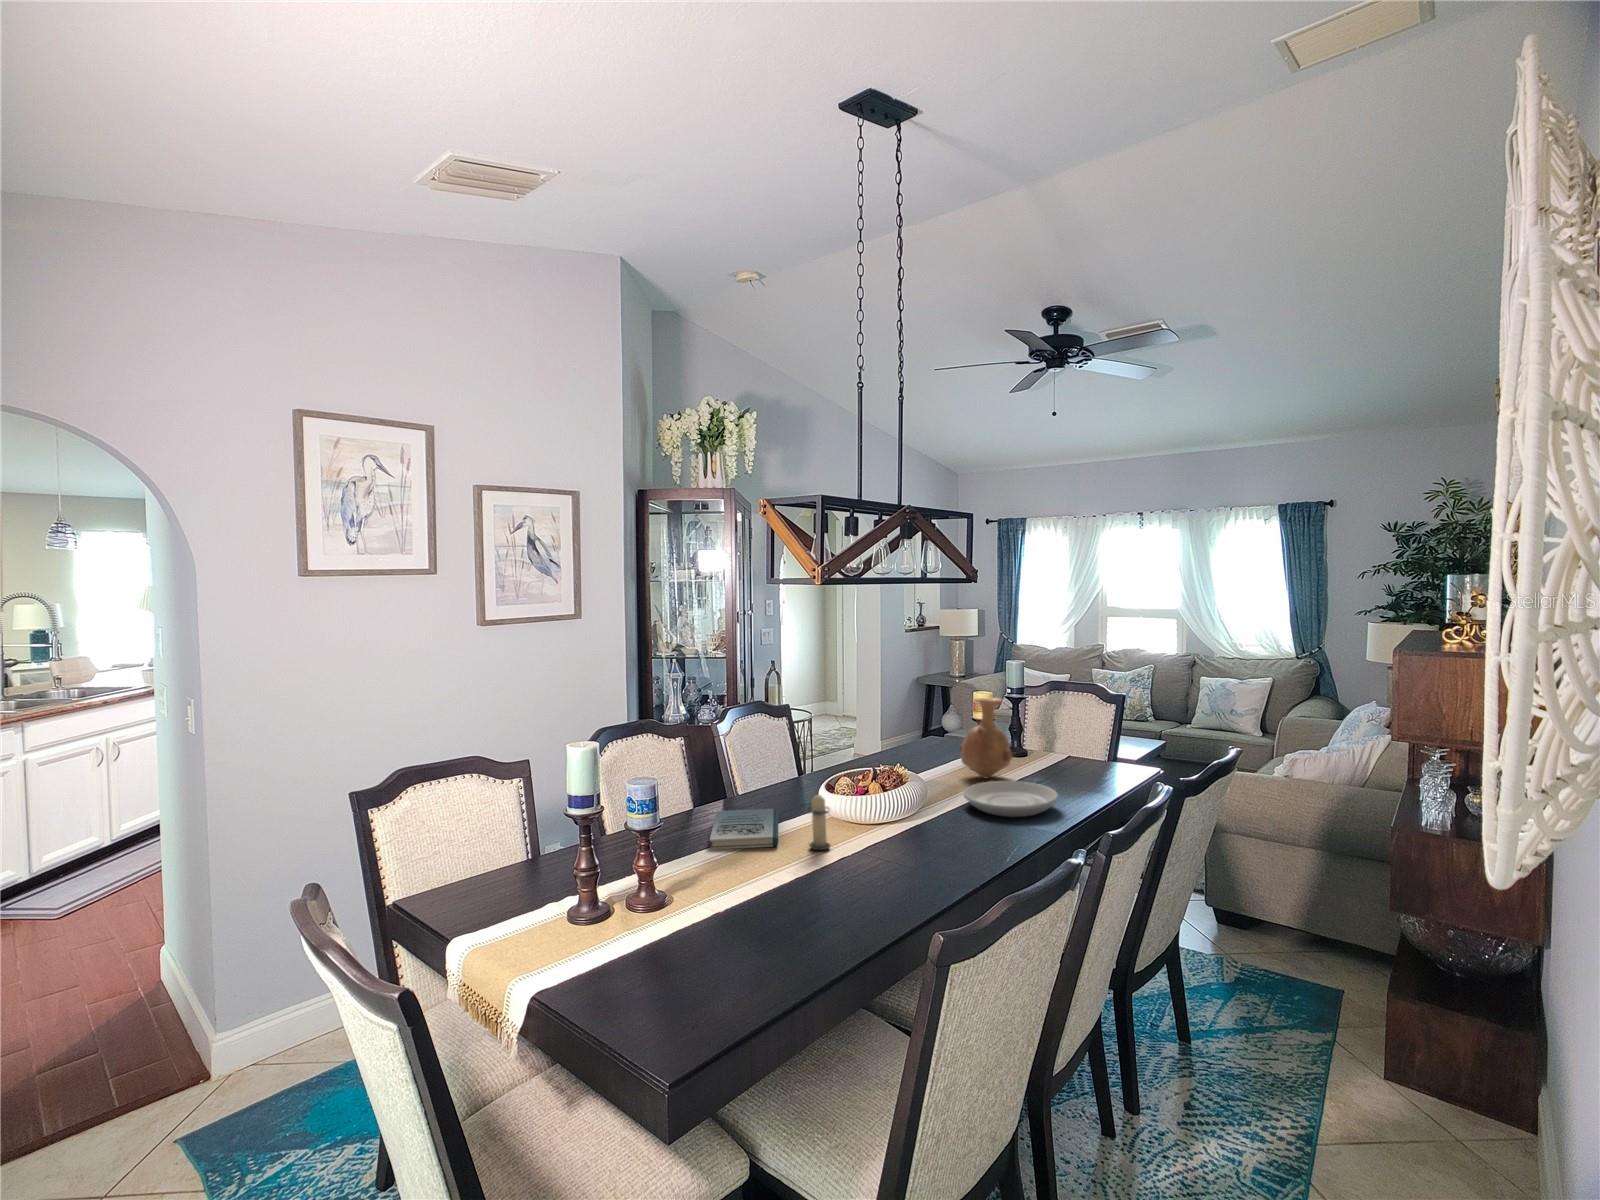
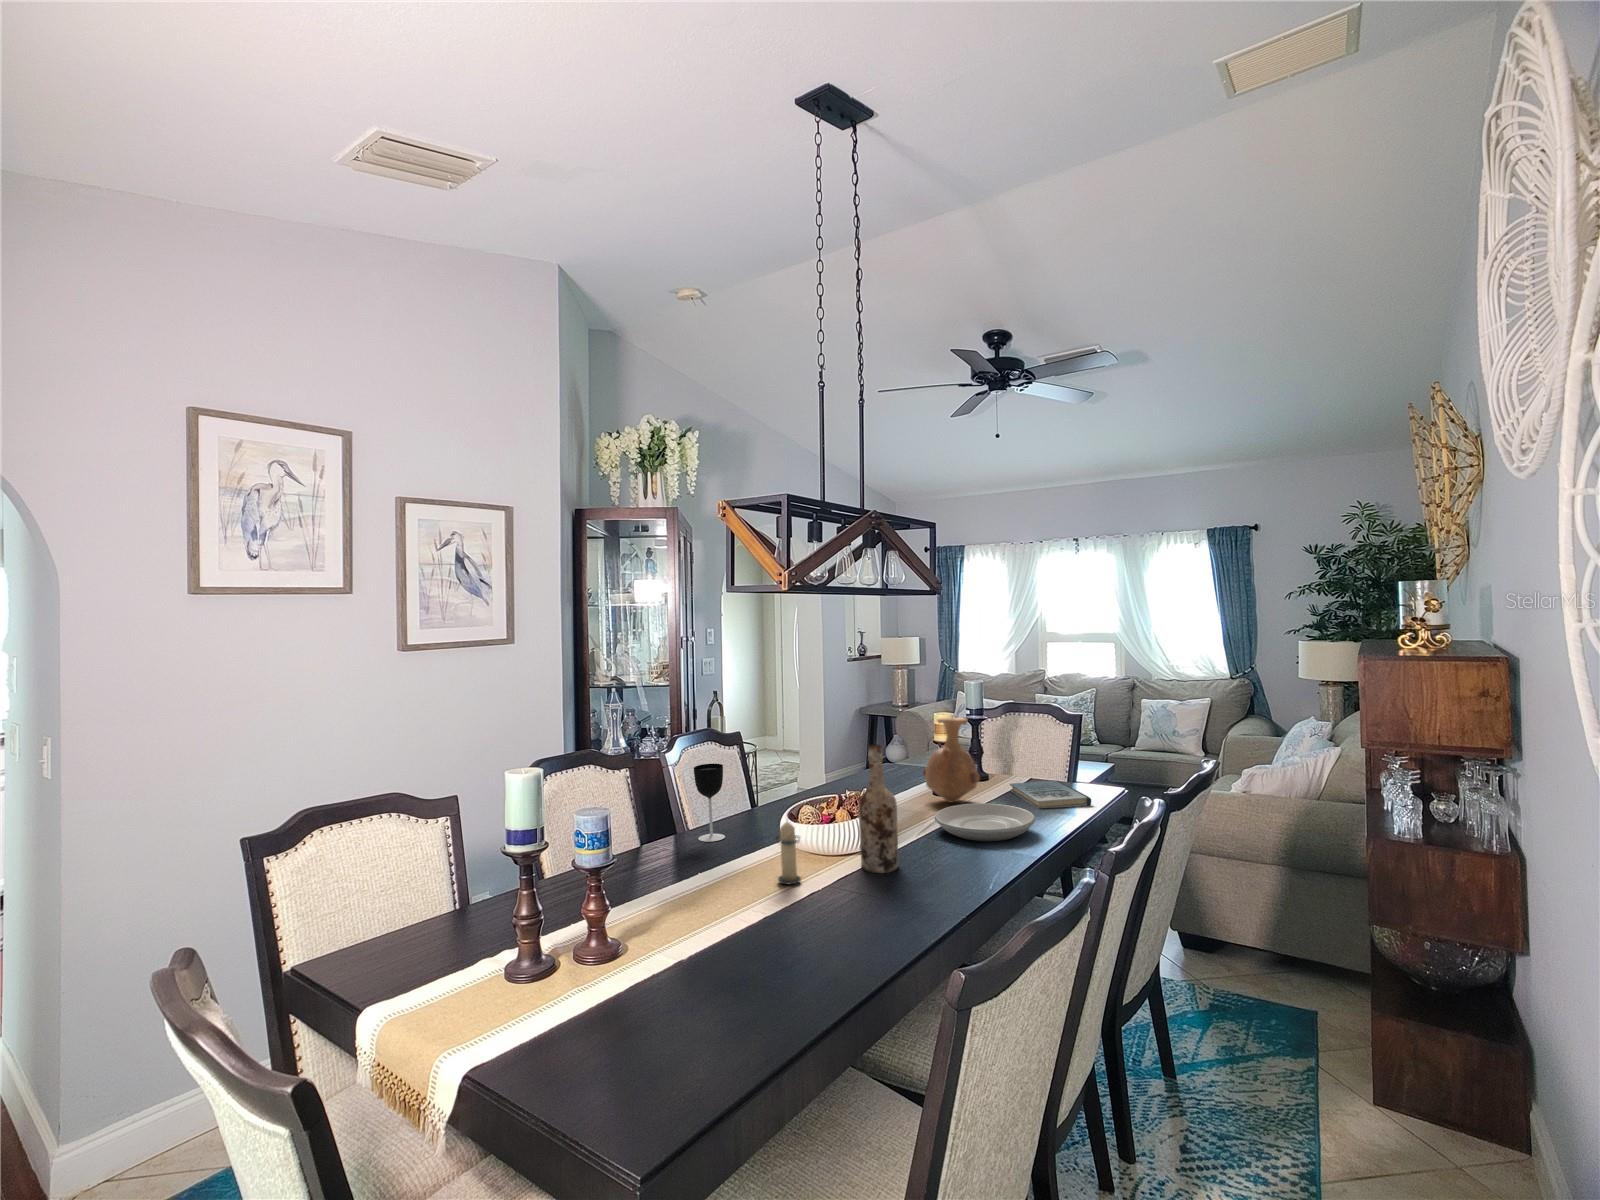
wine bottle: none [885,726,922,844] -> present [858,745,899,873]
wine glass: none [739,737,767,808] -> present [694,764,725,842]
book: present [710,809,778,849] -> present [1010,780,1091,808]

